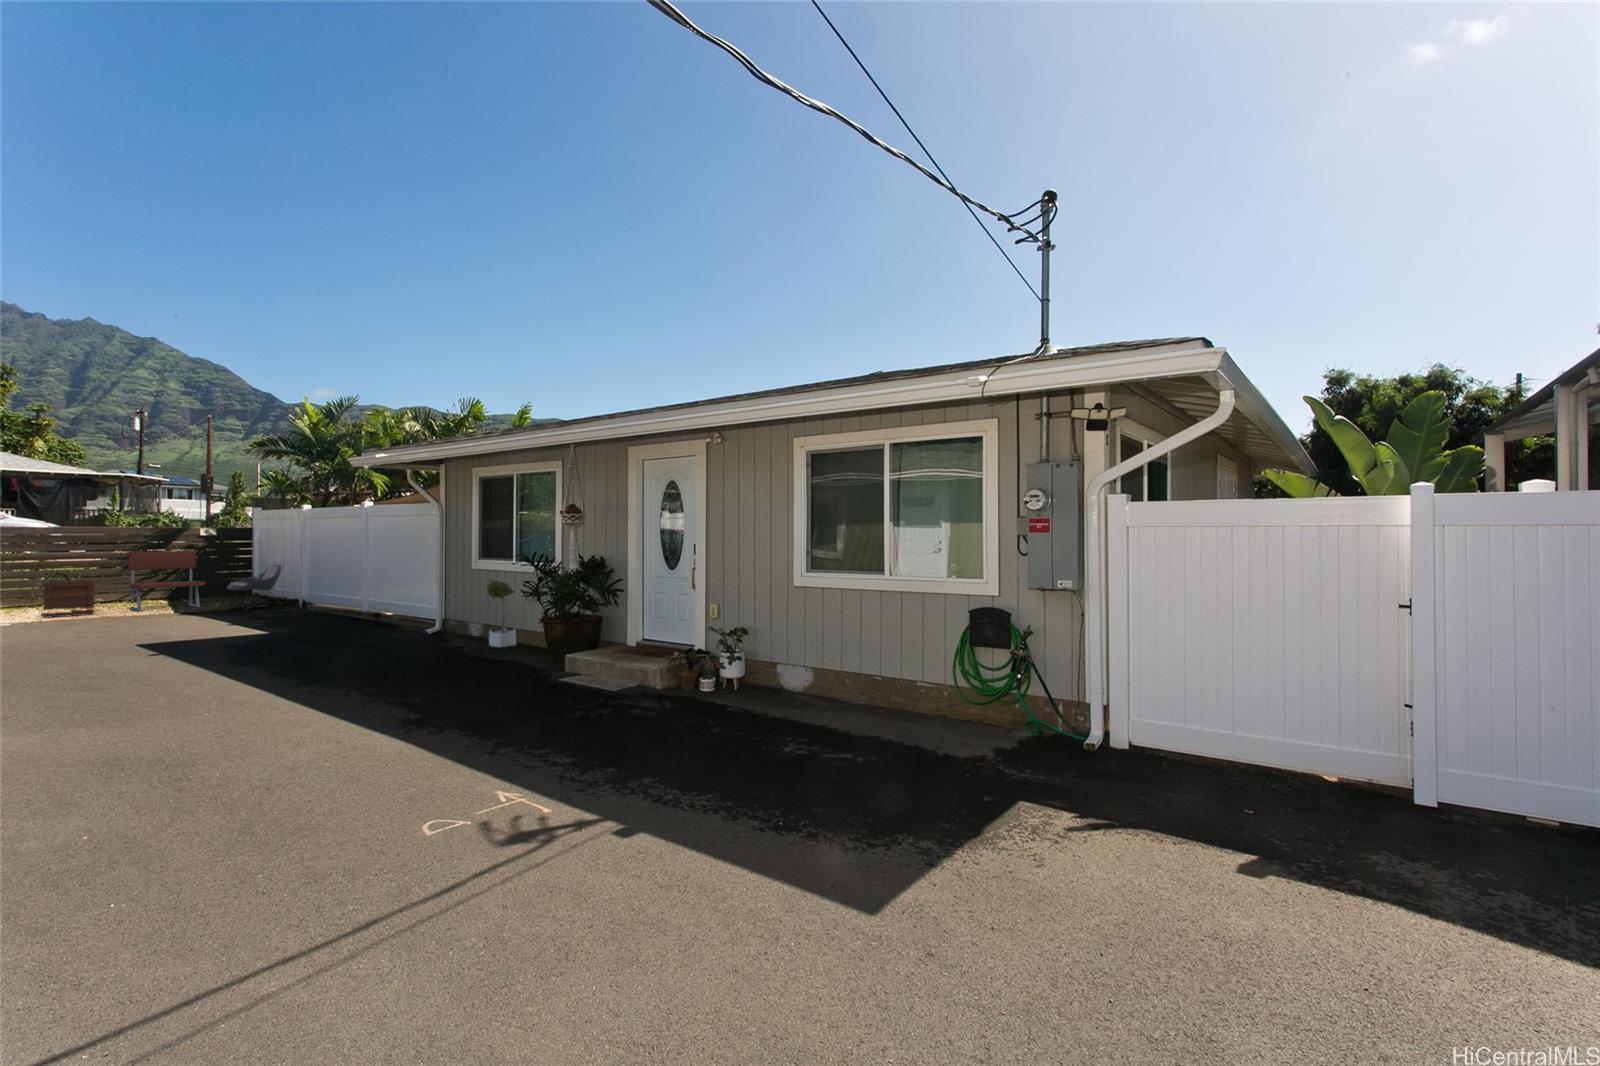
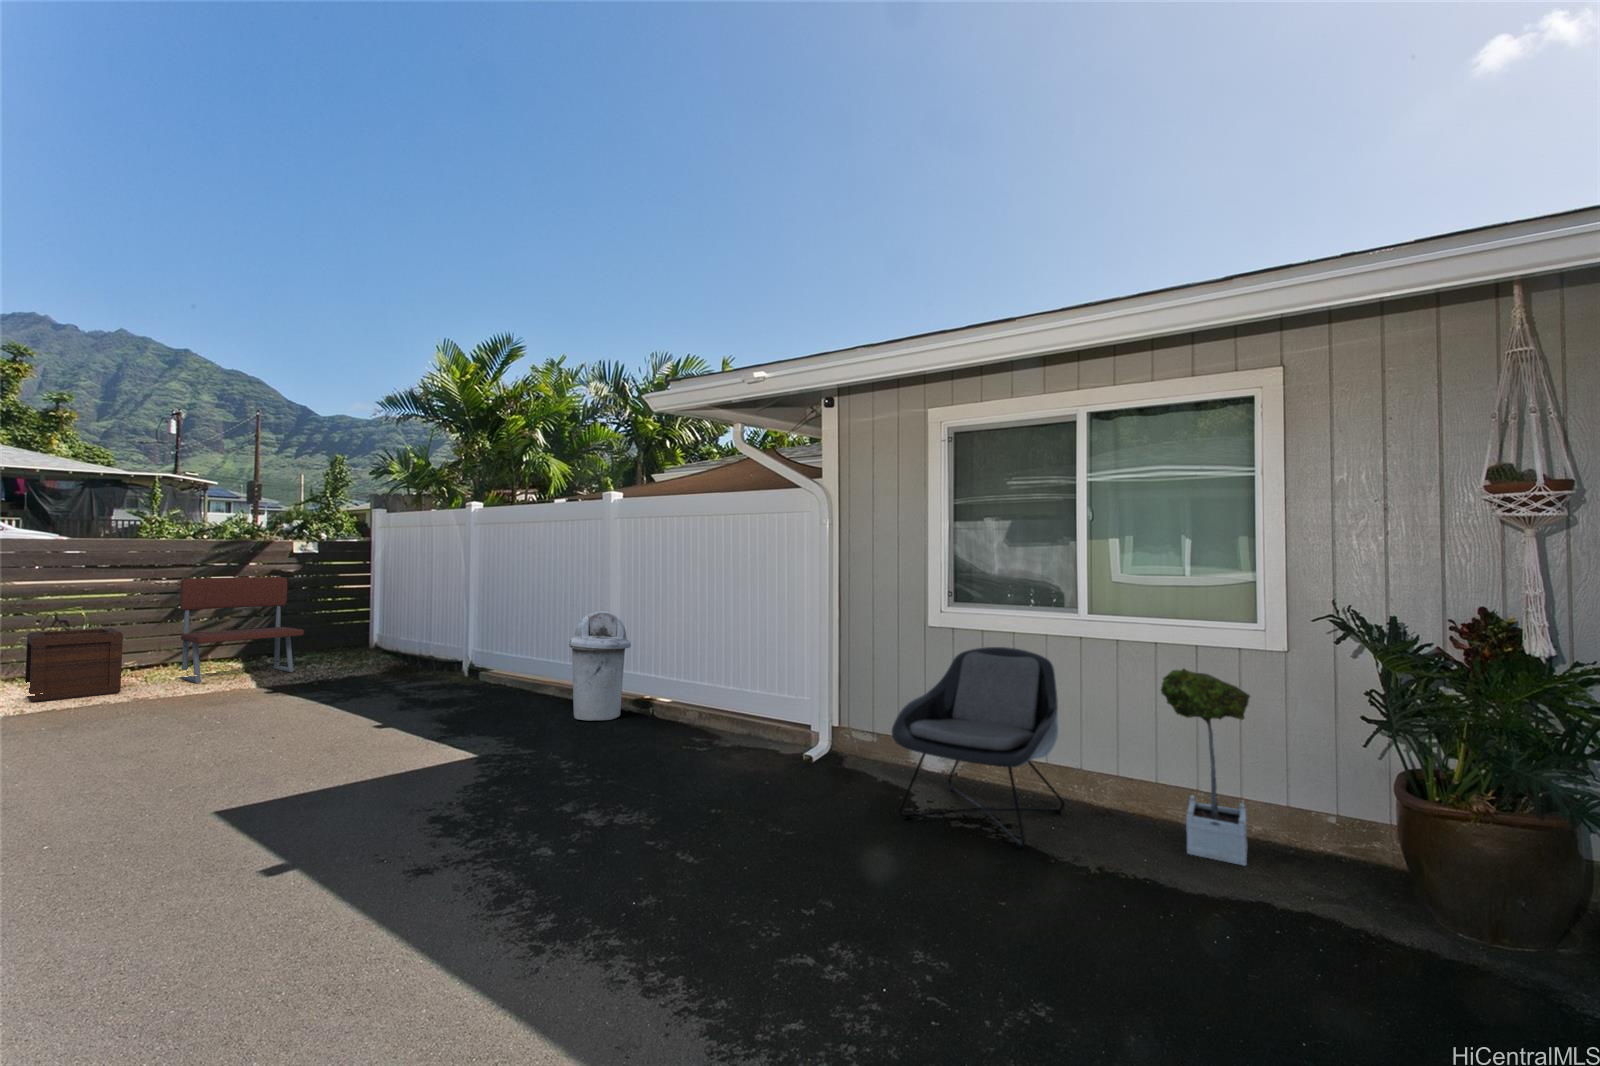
lounge chair: present [227,564,282,611] -> present [892,647,1065,849]
trash can: none [328,566,364,621] -> present [569,611,631,721]

